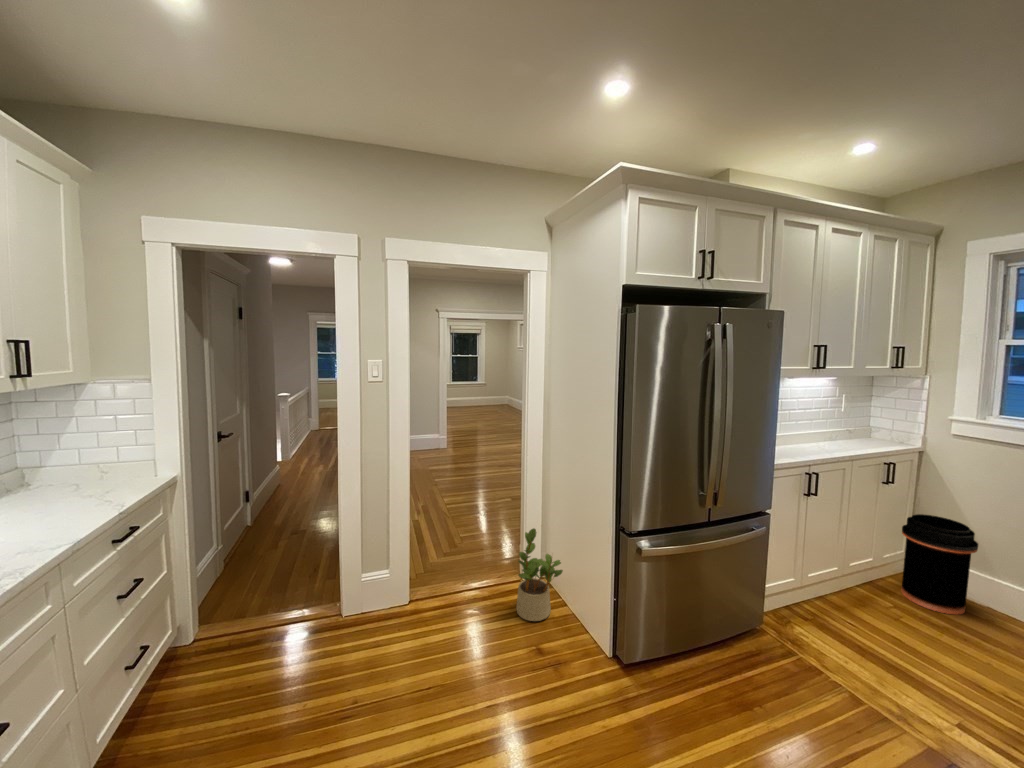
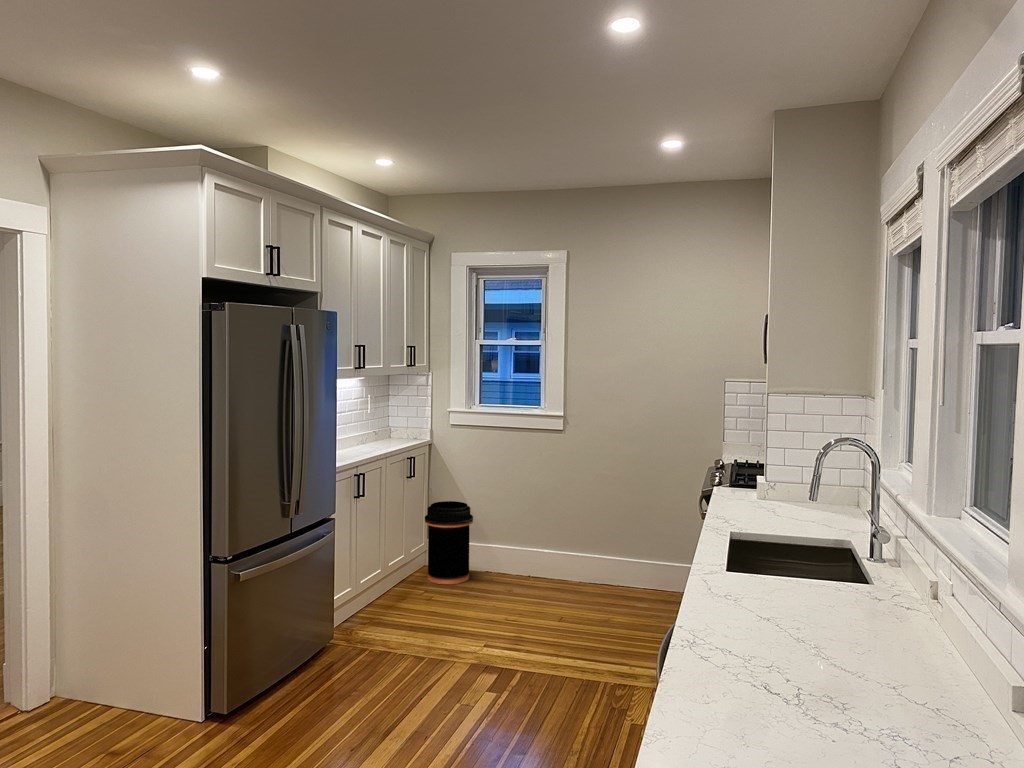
potted plant: present [516,528,563,621] -> none [41,607,115,741]

